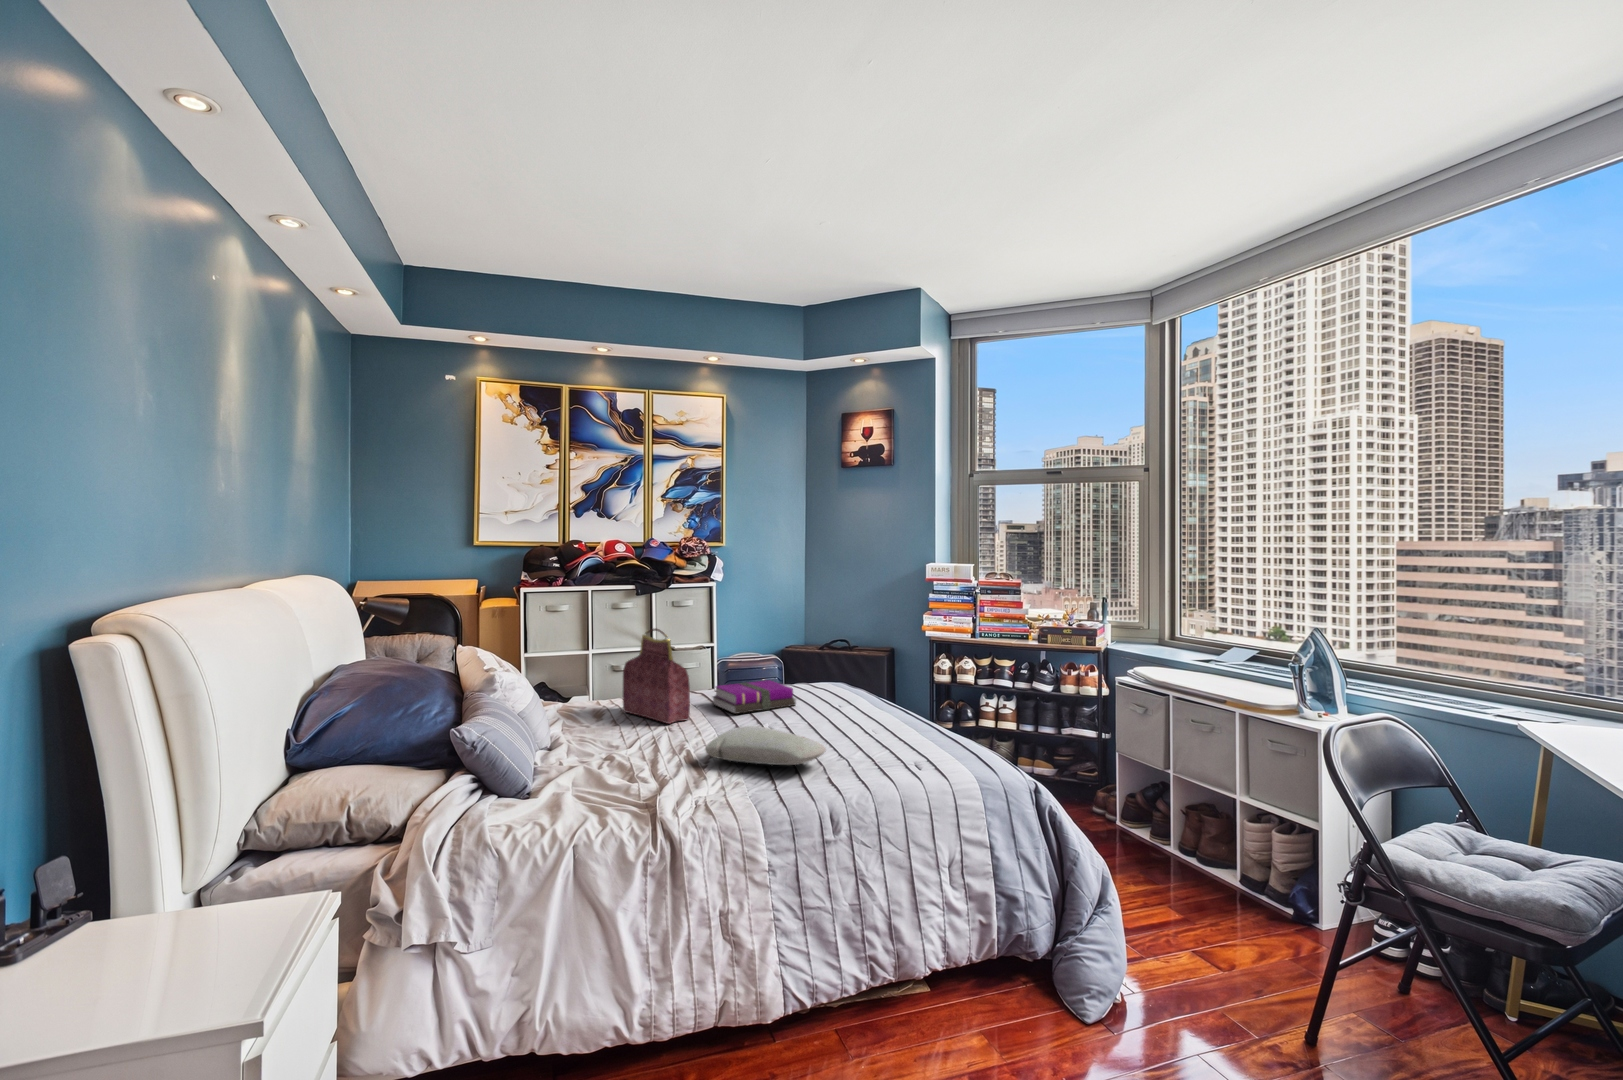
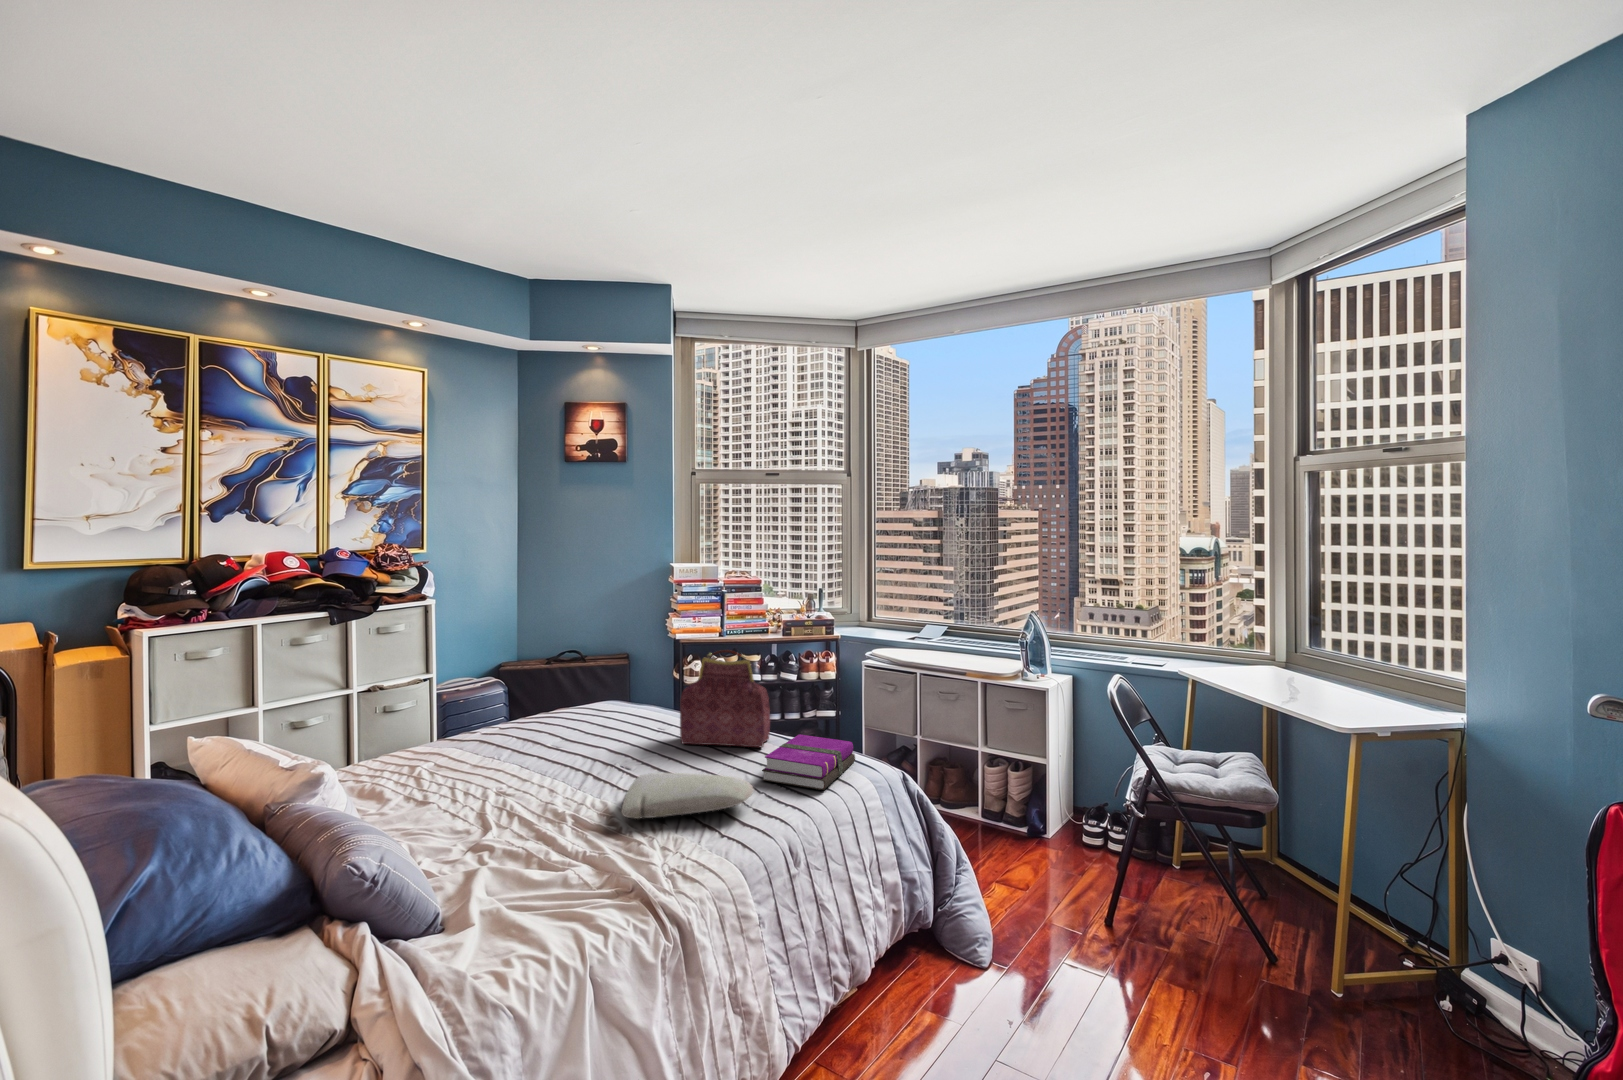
handbag: present [623,629,690,724] -> present [680,650,770,747]
notebook: present [713,680,796,714] -> present [762,734,855,790]

